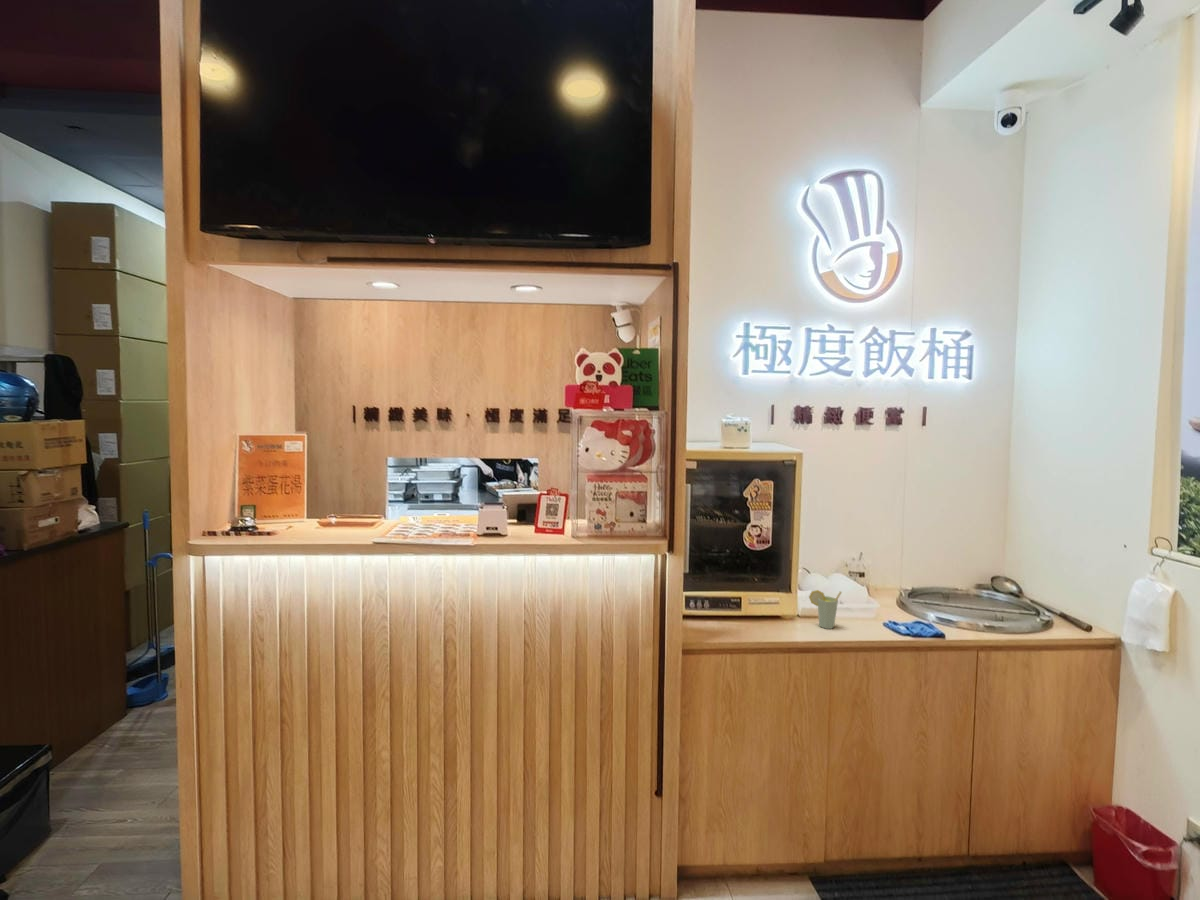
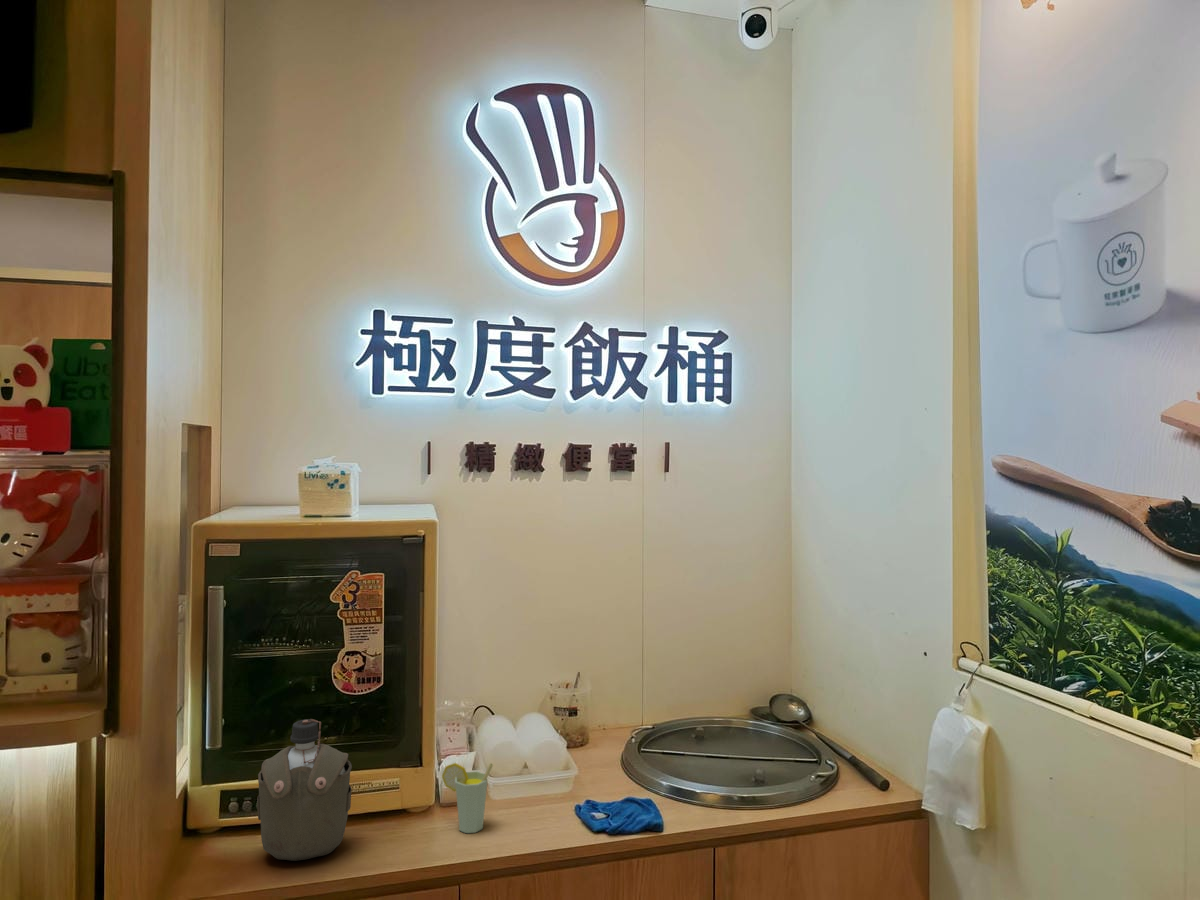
water bottle: none [717,558,765,631] -> present [257,719,352,861]

